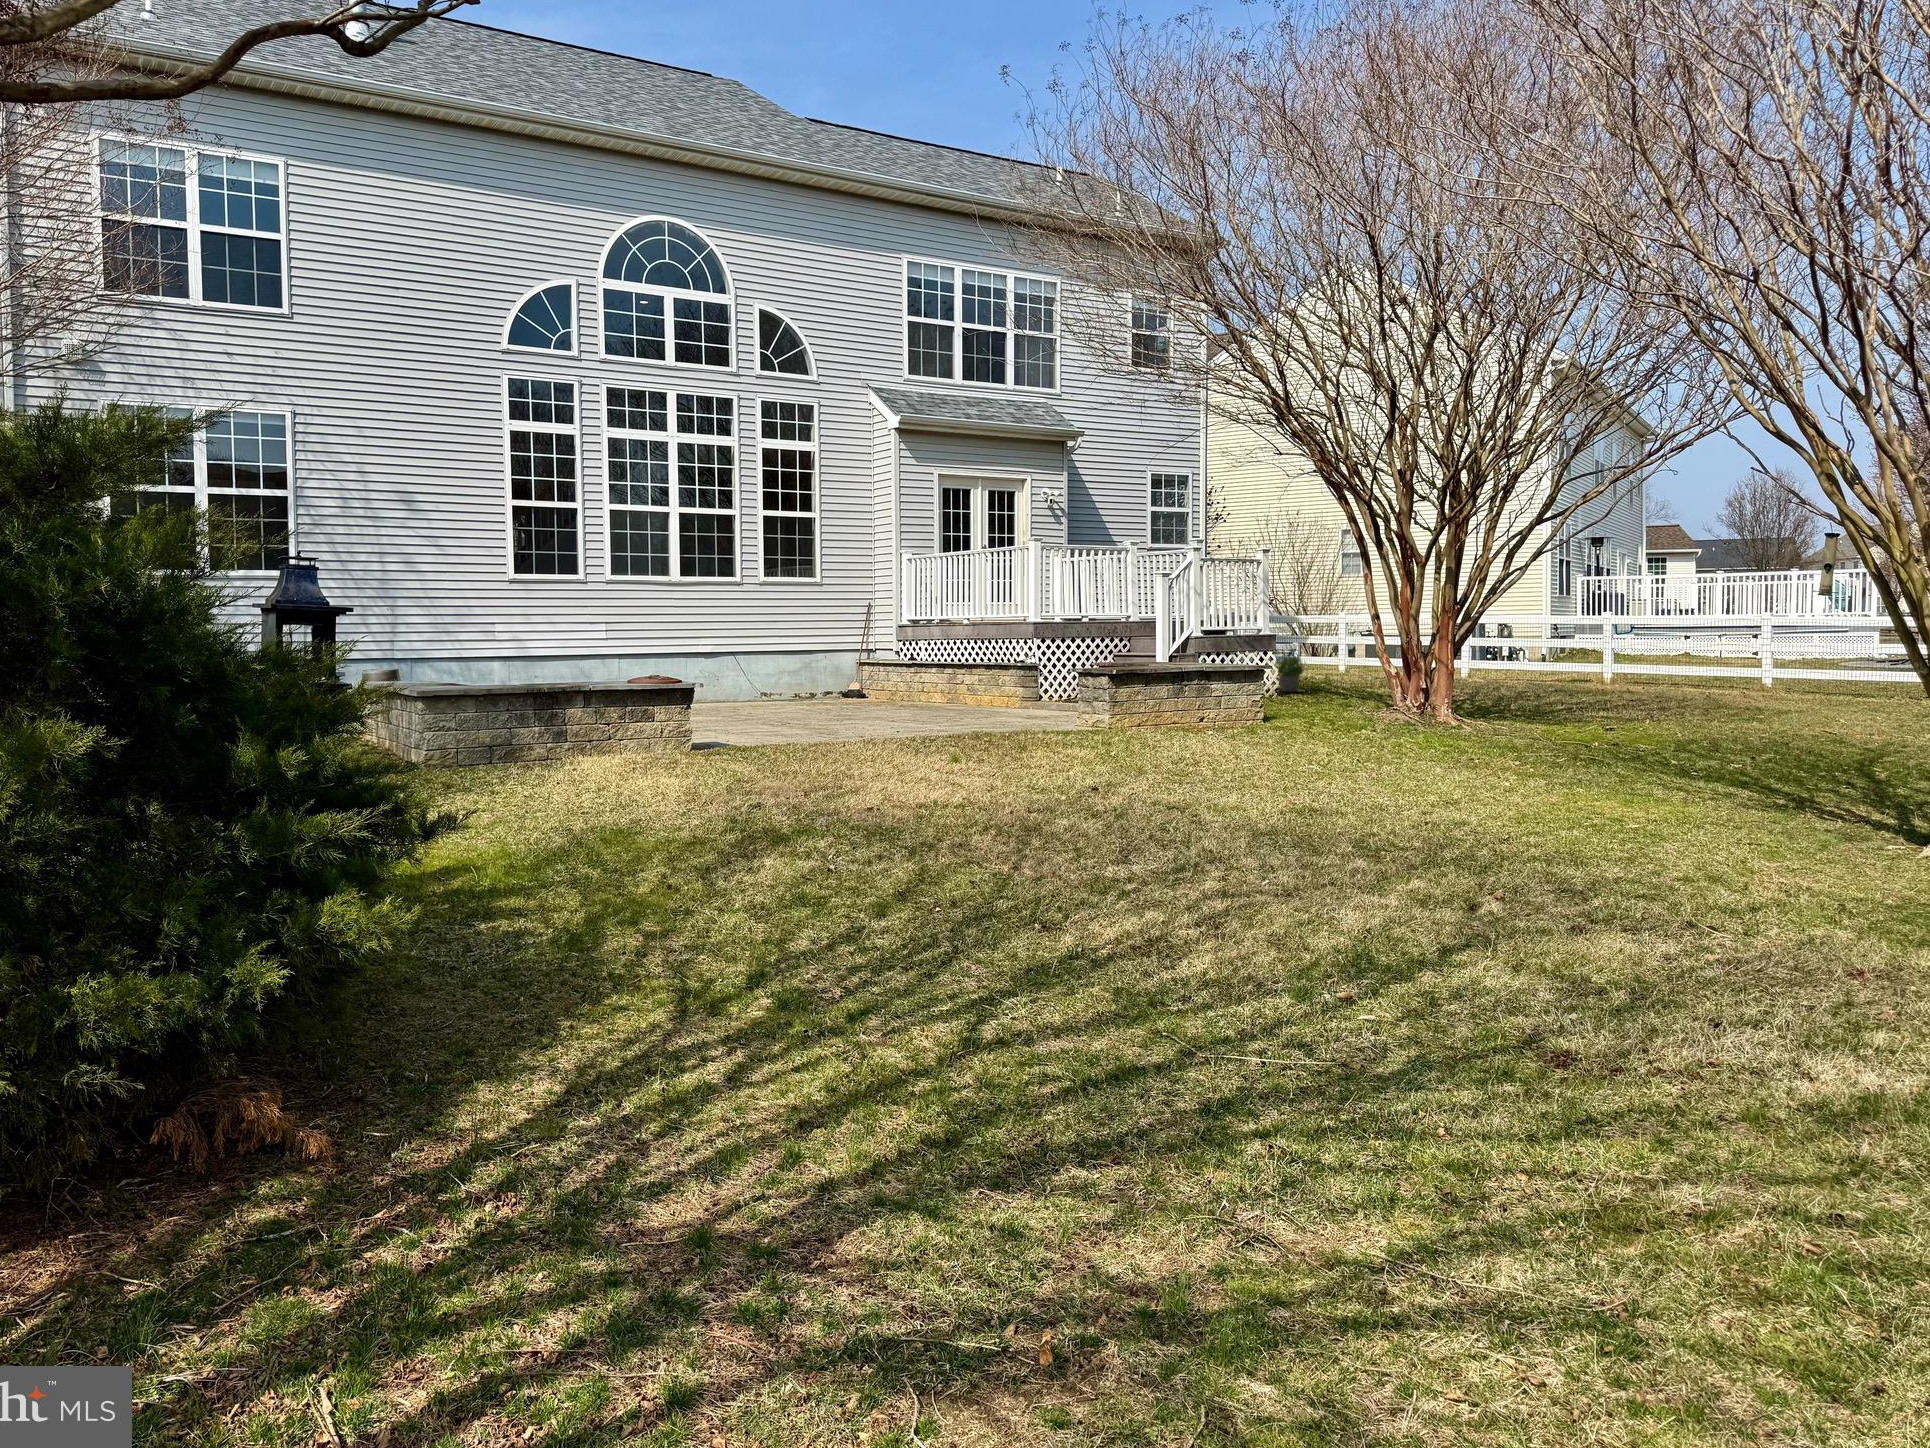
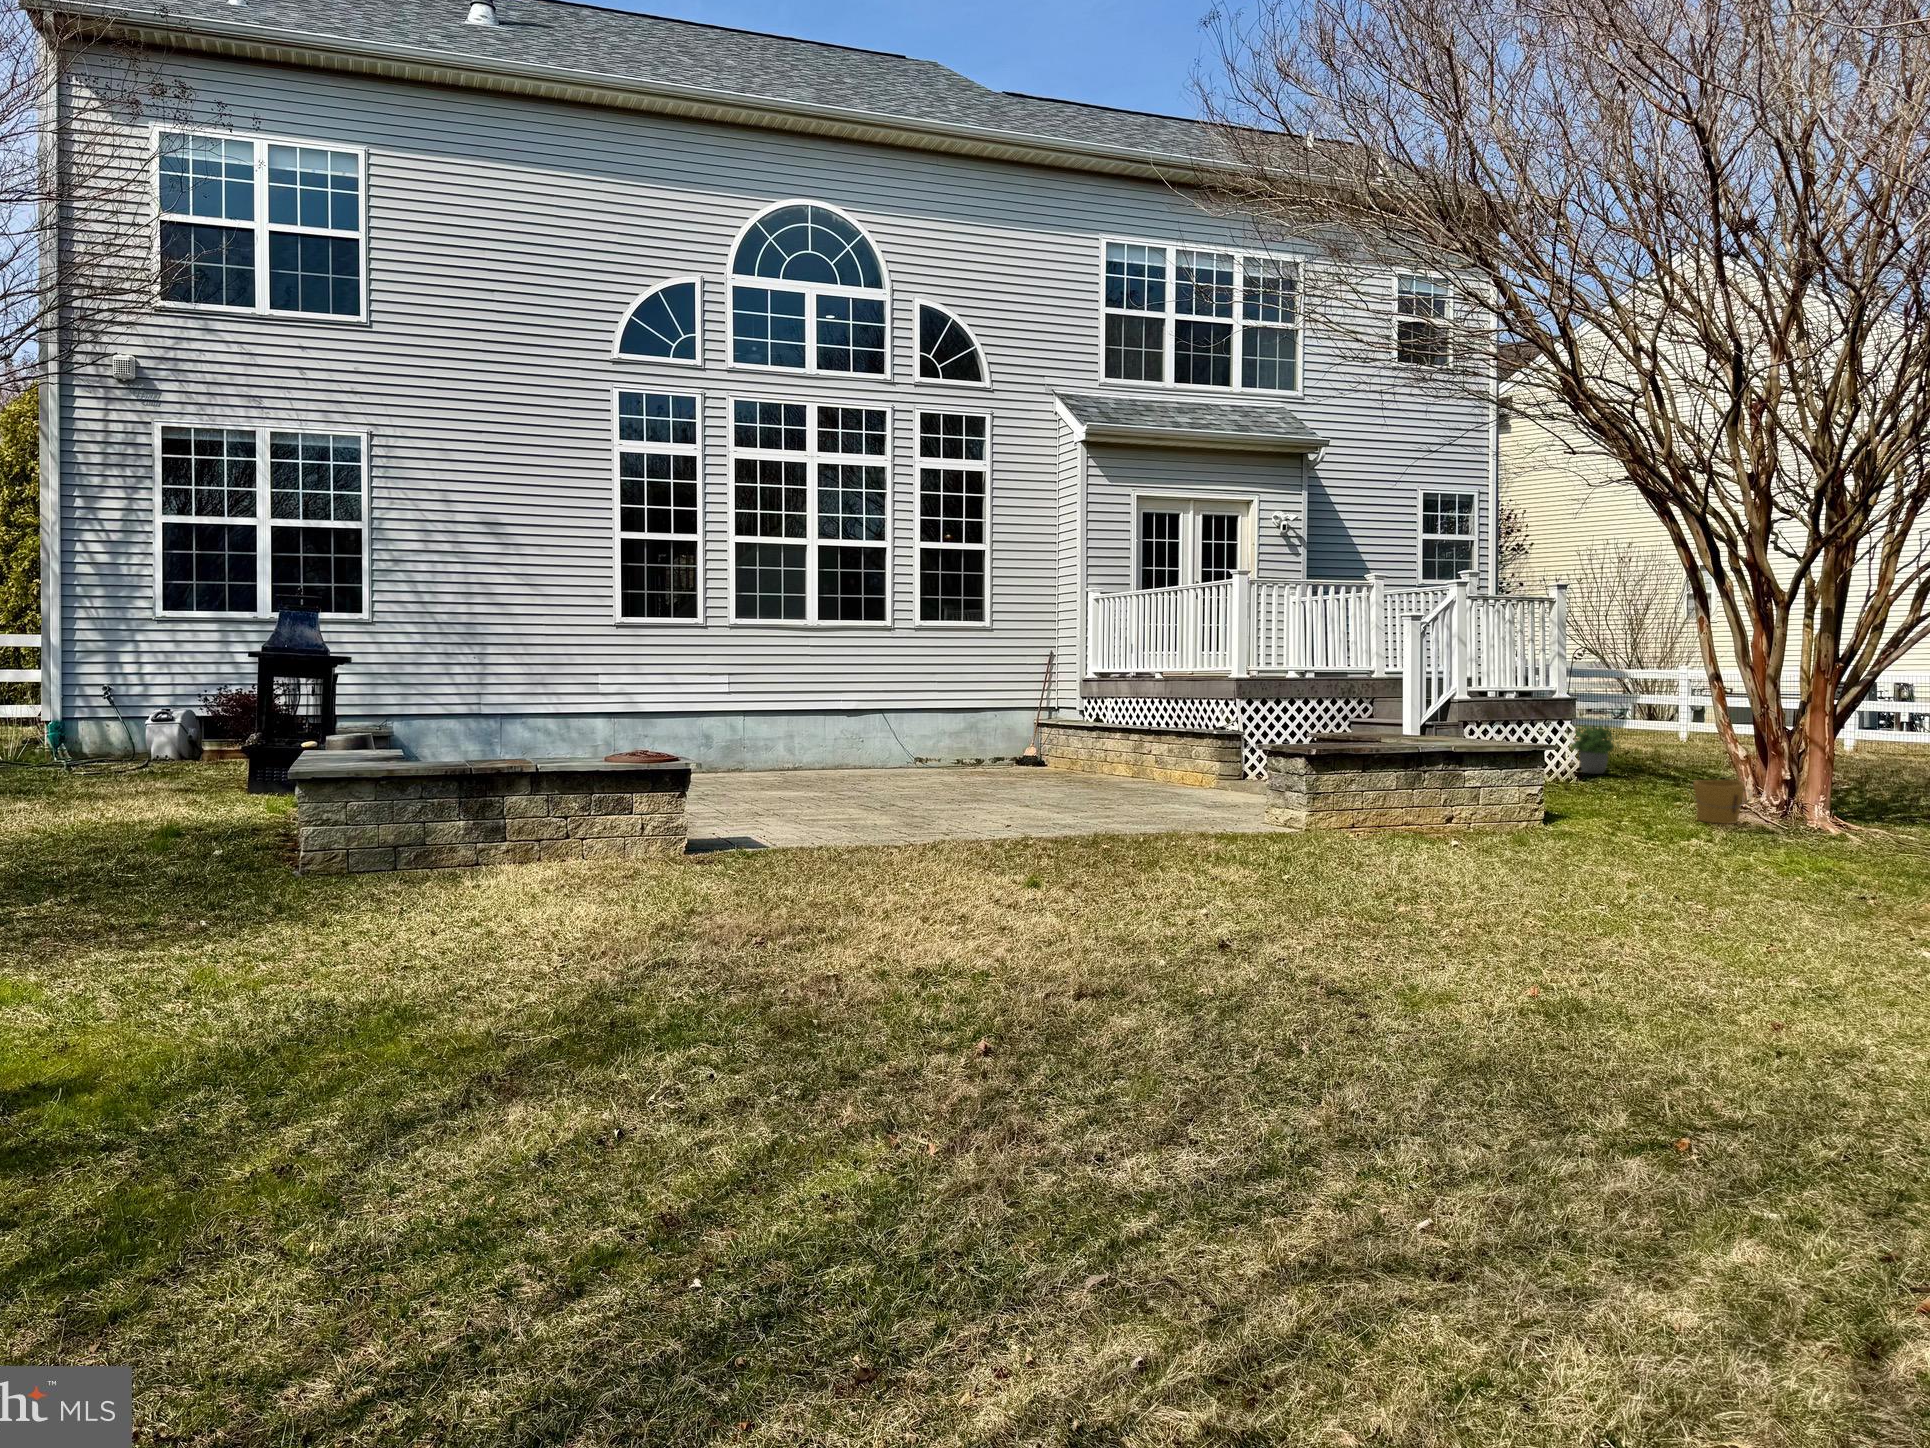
bucket: none [1358,688,1400,718] -> present [1688,780,1747,824]

